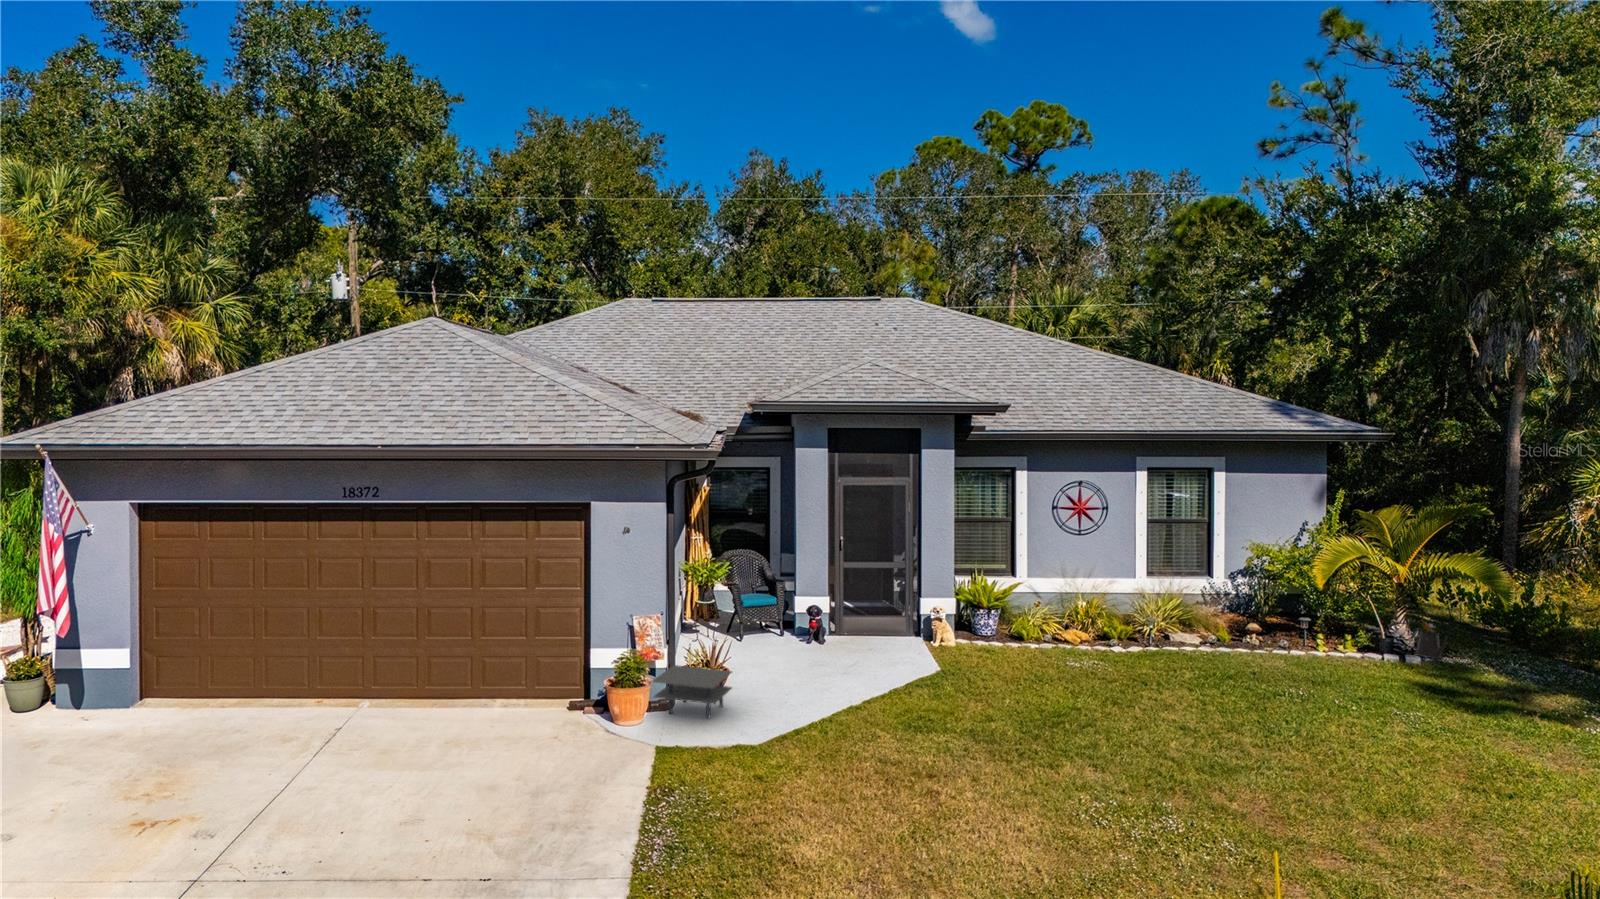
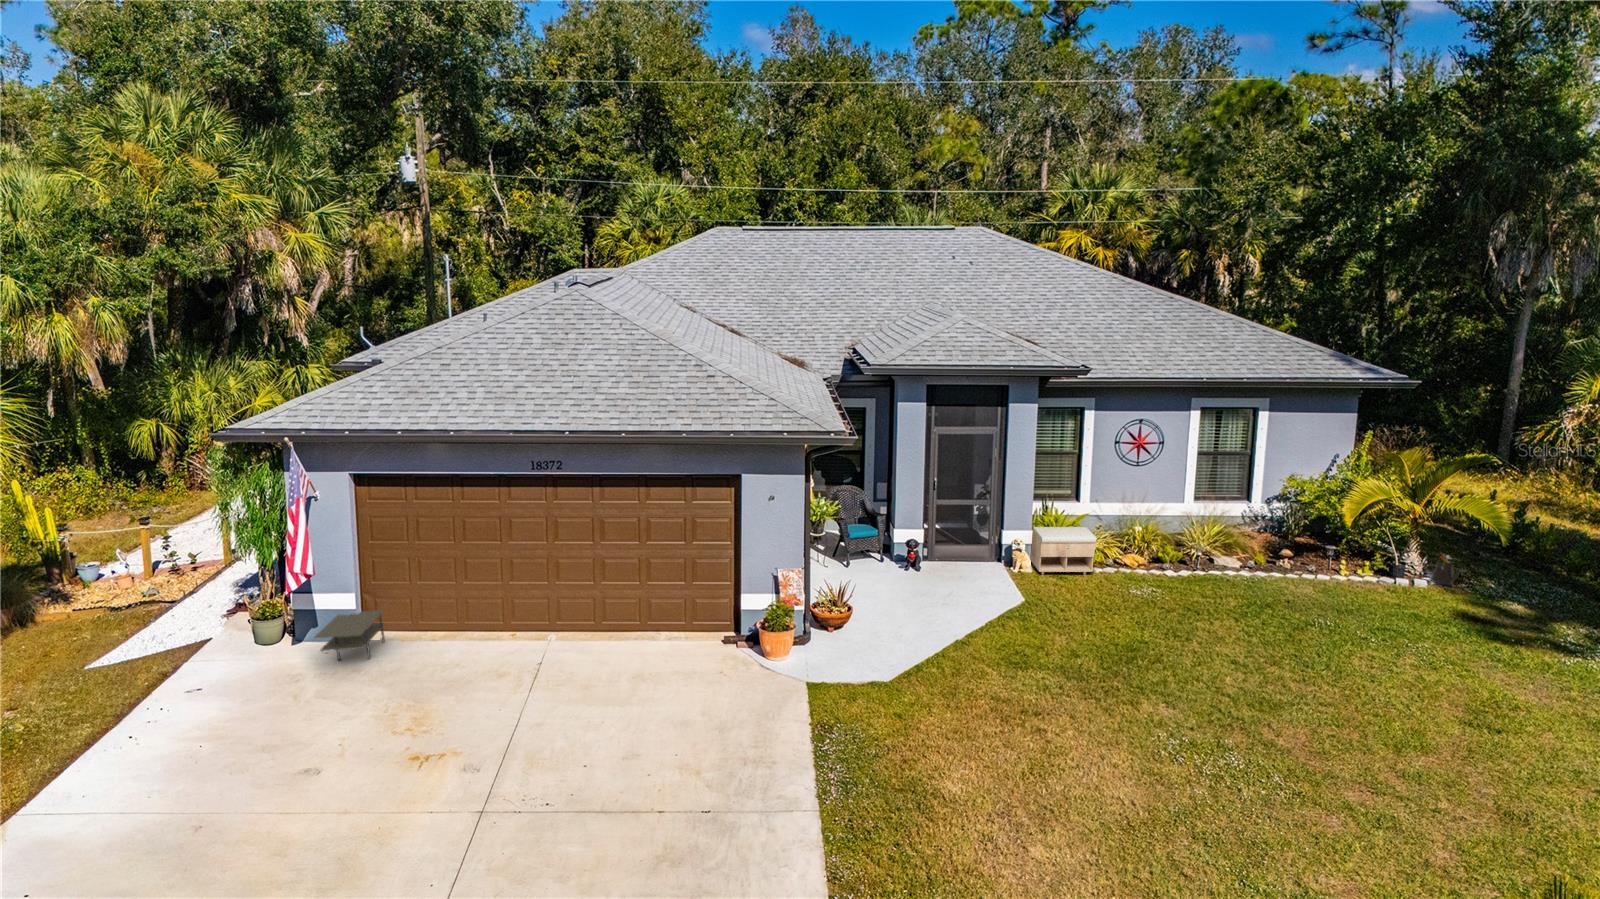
storage bench: none [957,595,1029,650] -> present [1030,527,1096,574]
side table: present [652,665,732,718] -> present [315,610,385,660]

